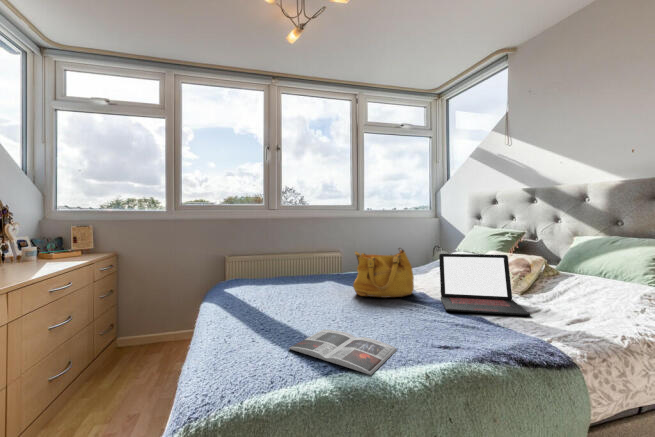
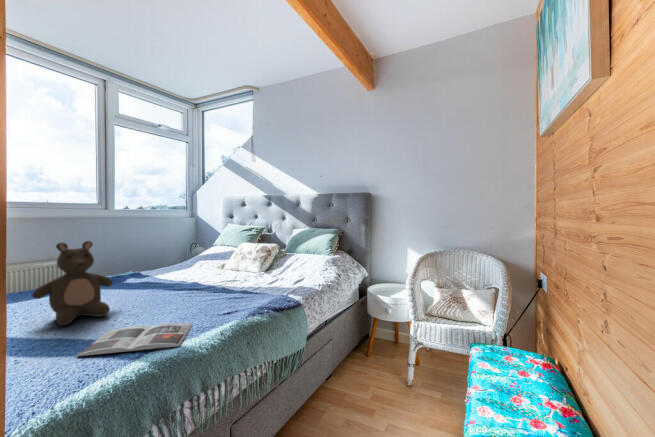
stuffed bear: none [285,238,340,313] -> present [32,241,113,326]
handbag: present [353,248,414,298] -> none [124,245,188,295]
laptop: present [439,254,530,316] -> none [210,244,274,291]

